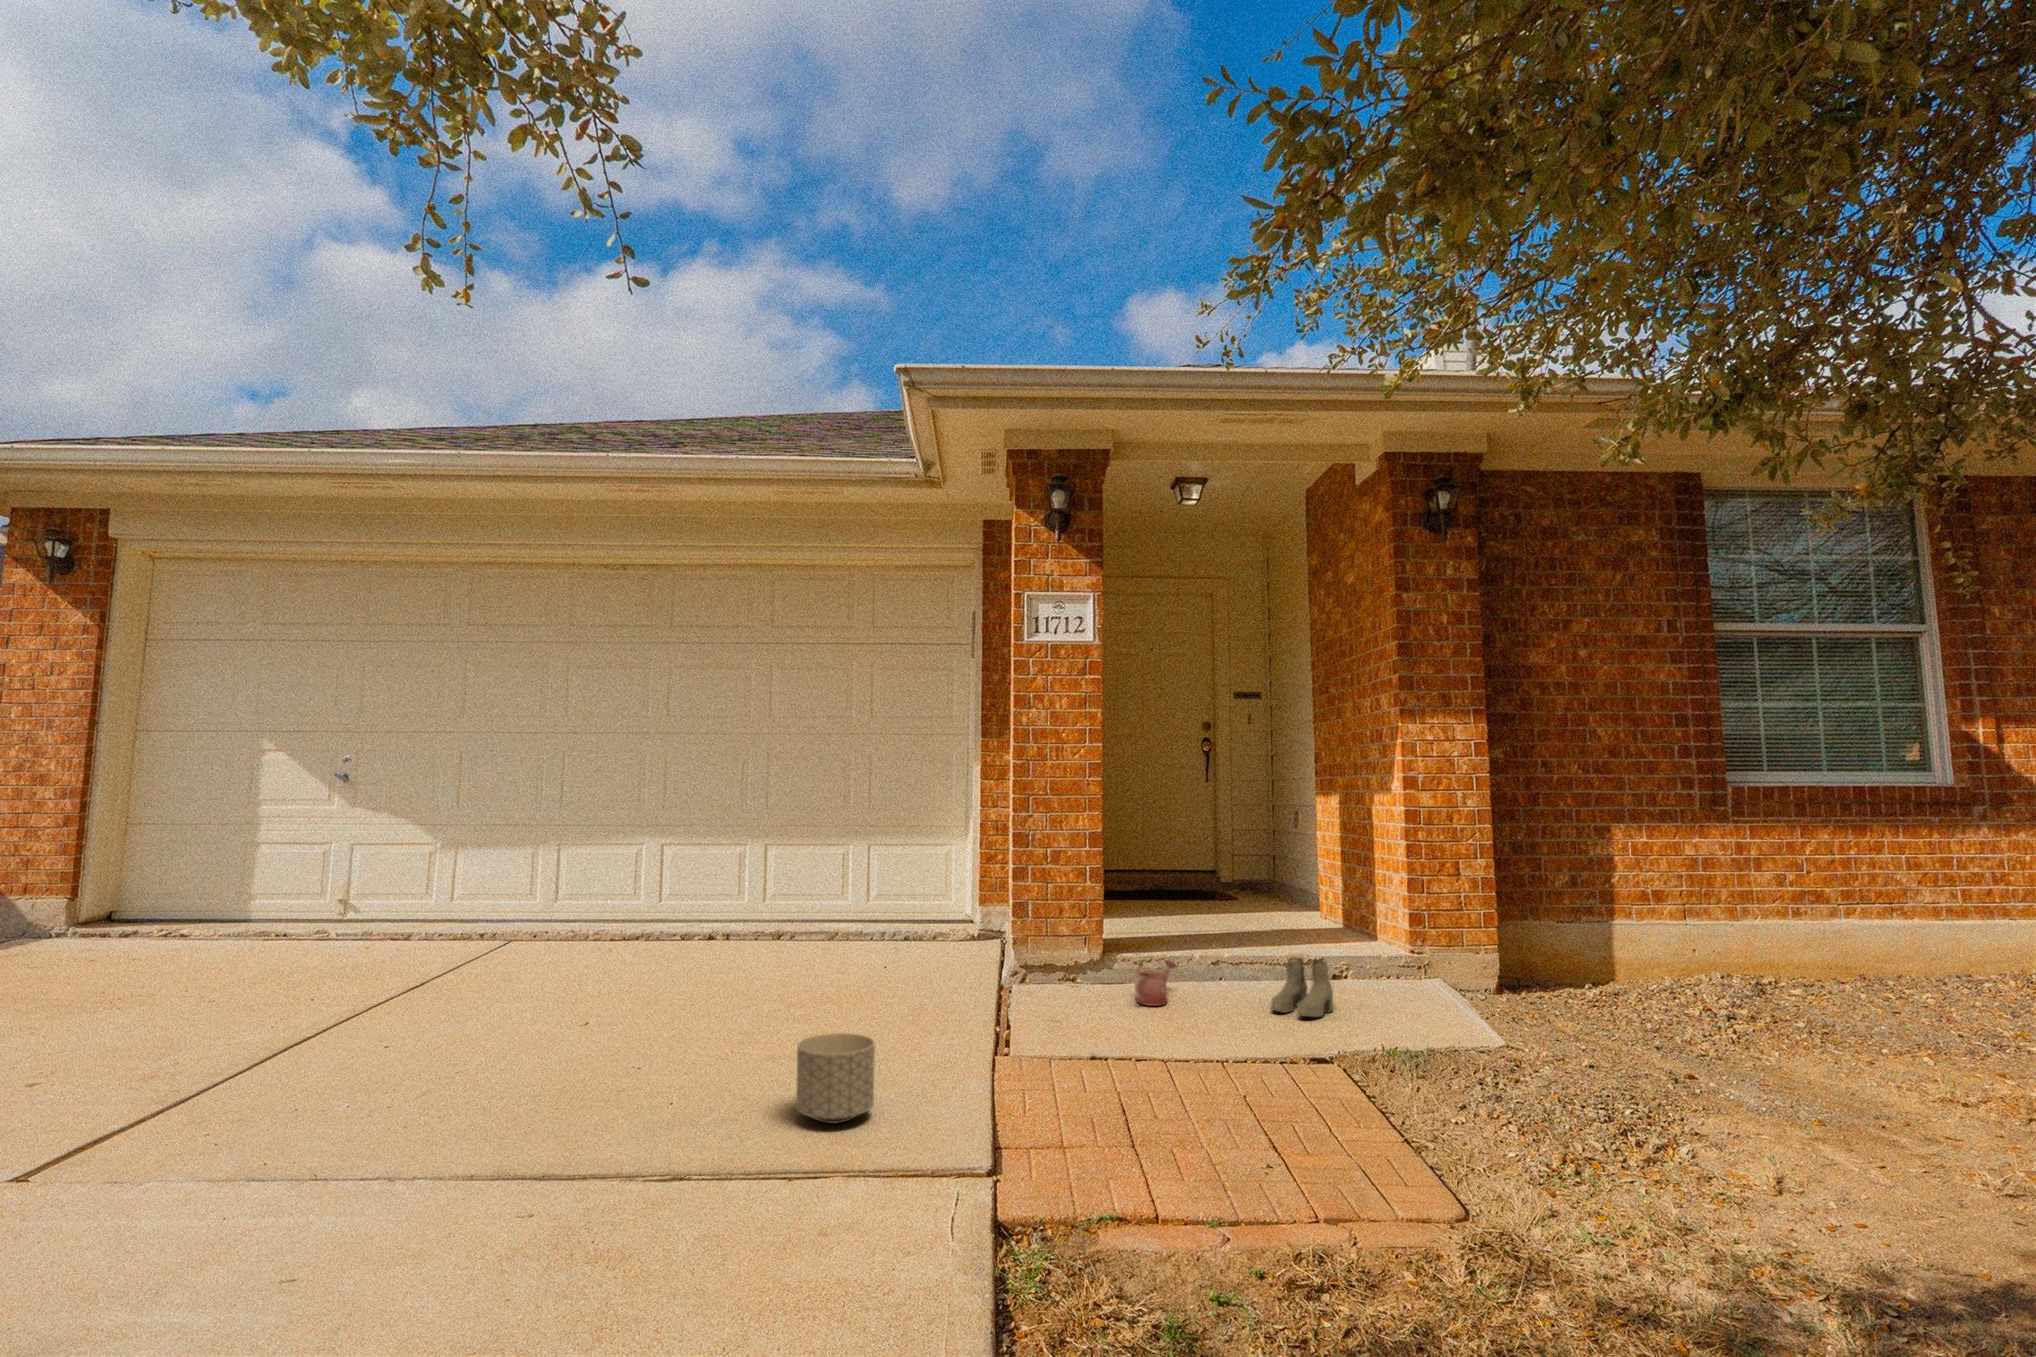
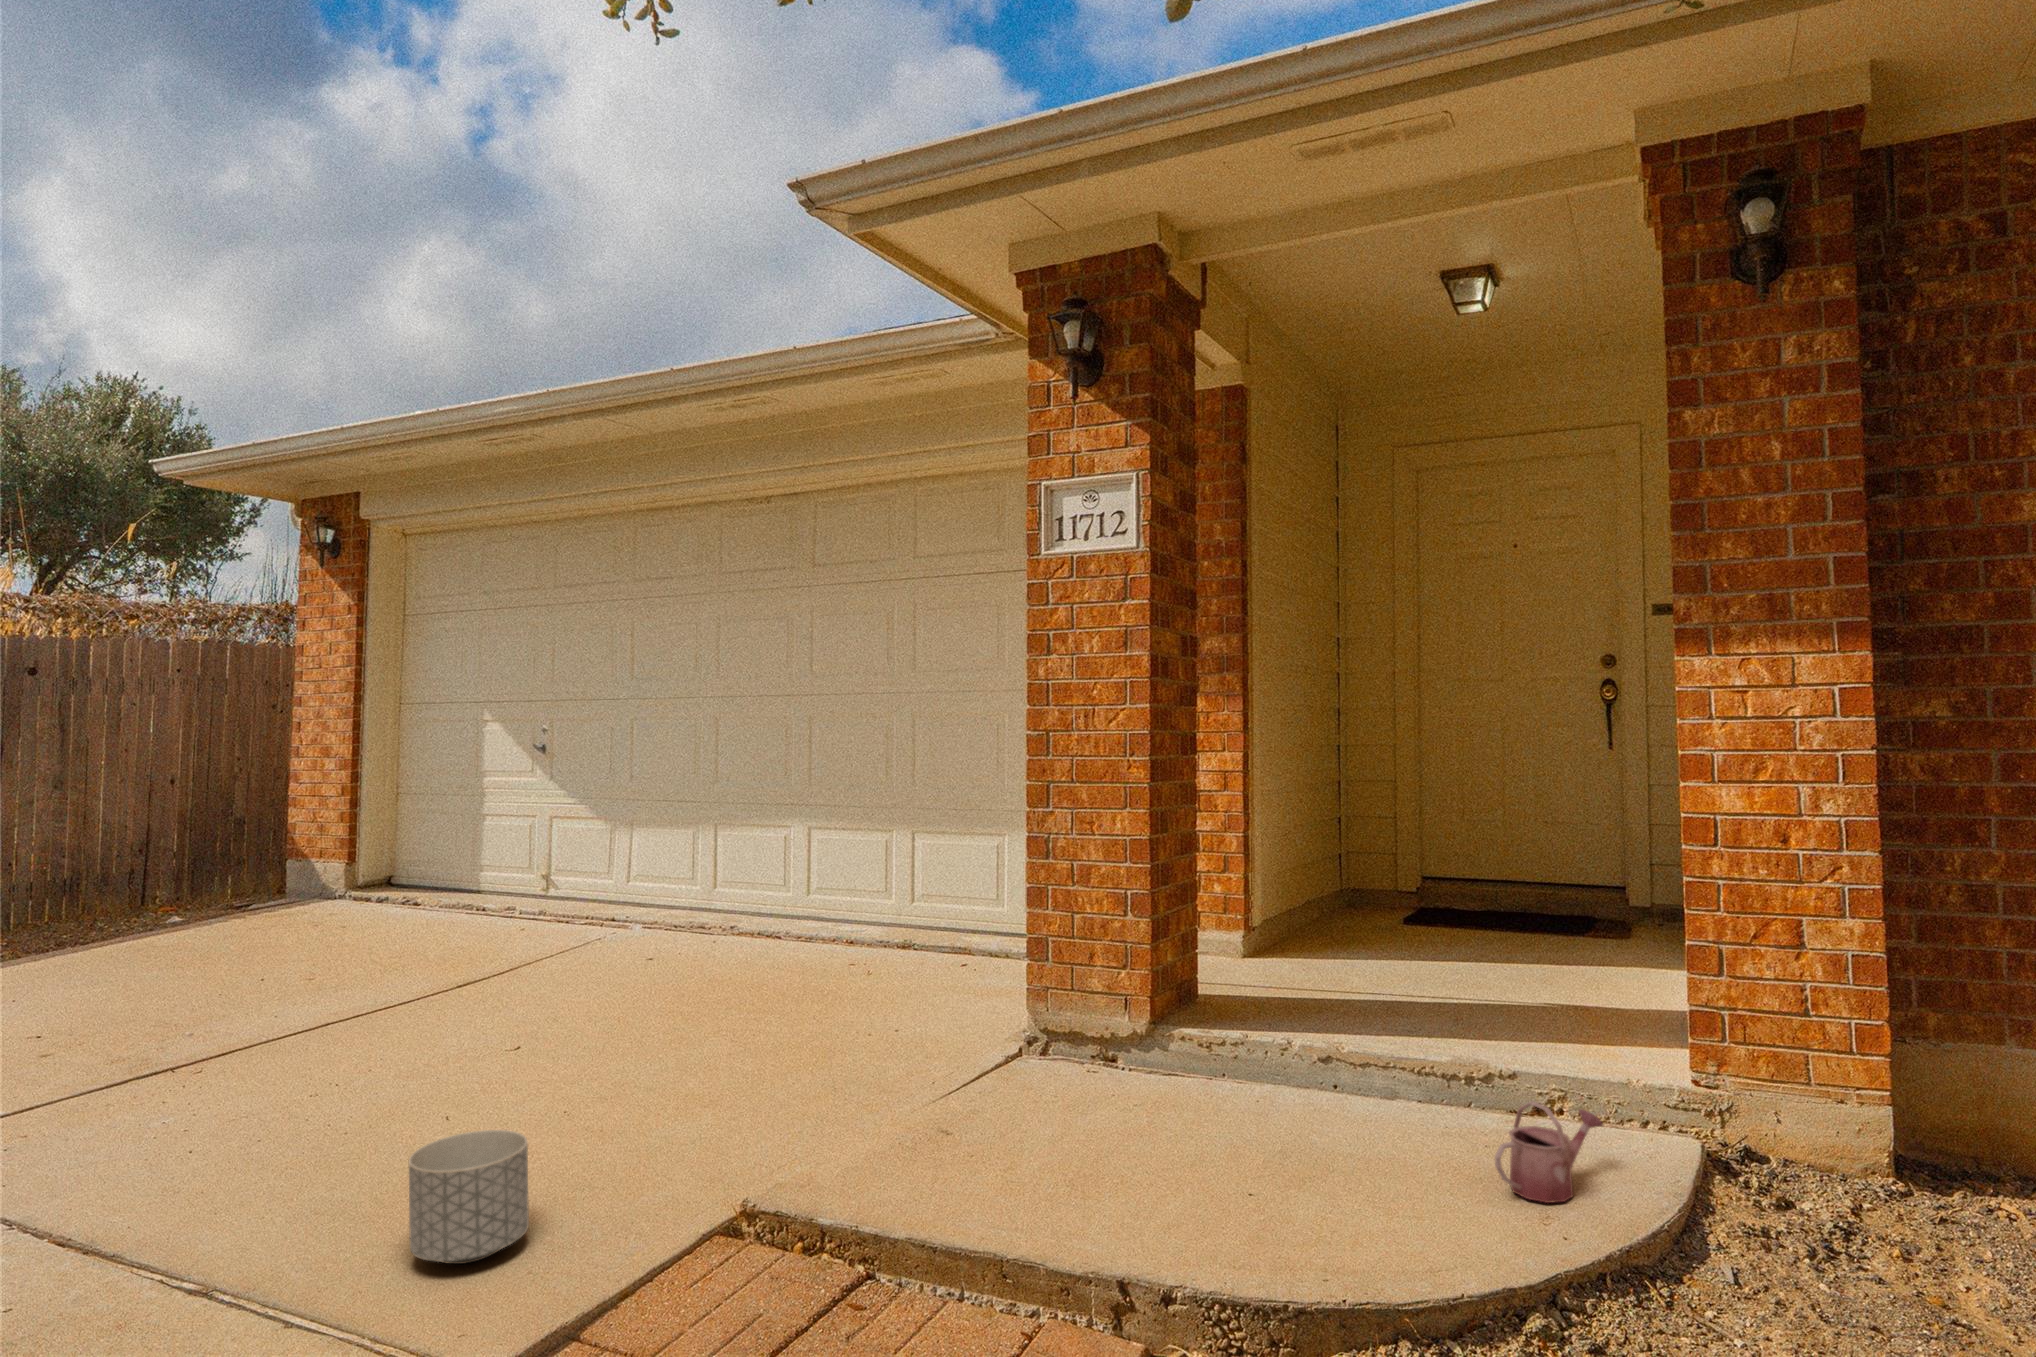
watering can: present [1135,956,1177,1006] -> present [1495,1101,1603,1203]
boots: present [1271,958,1333,1017] -> none [1323,1077,1443,1196]

